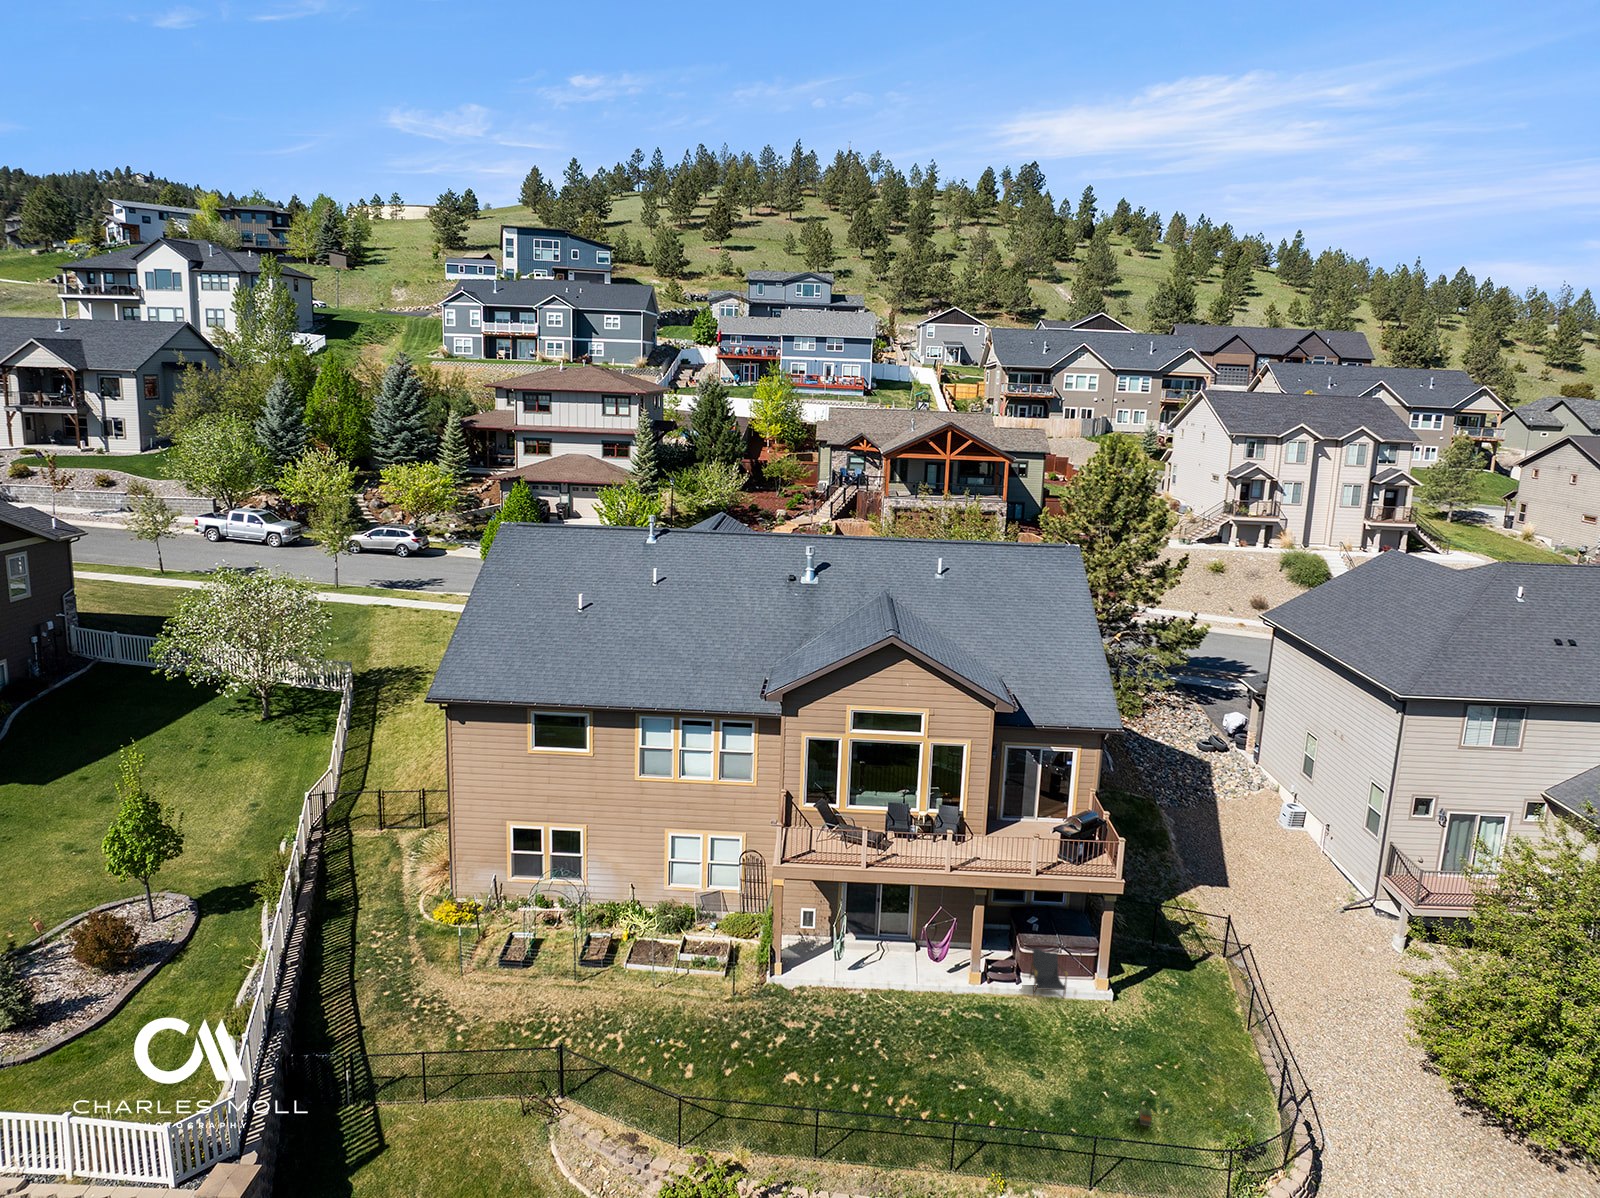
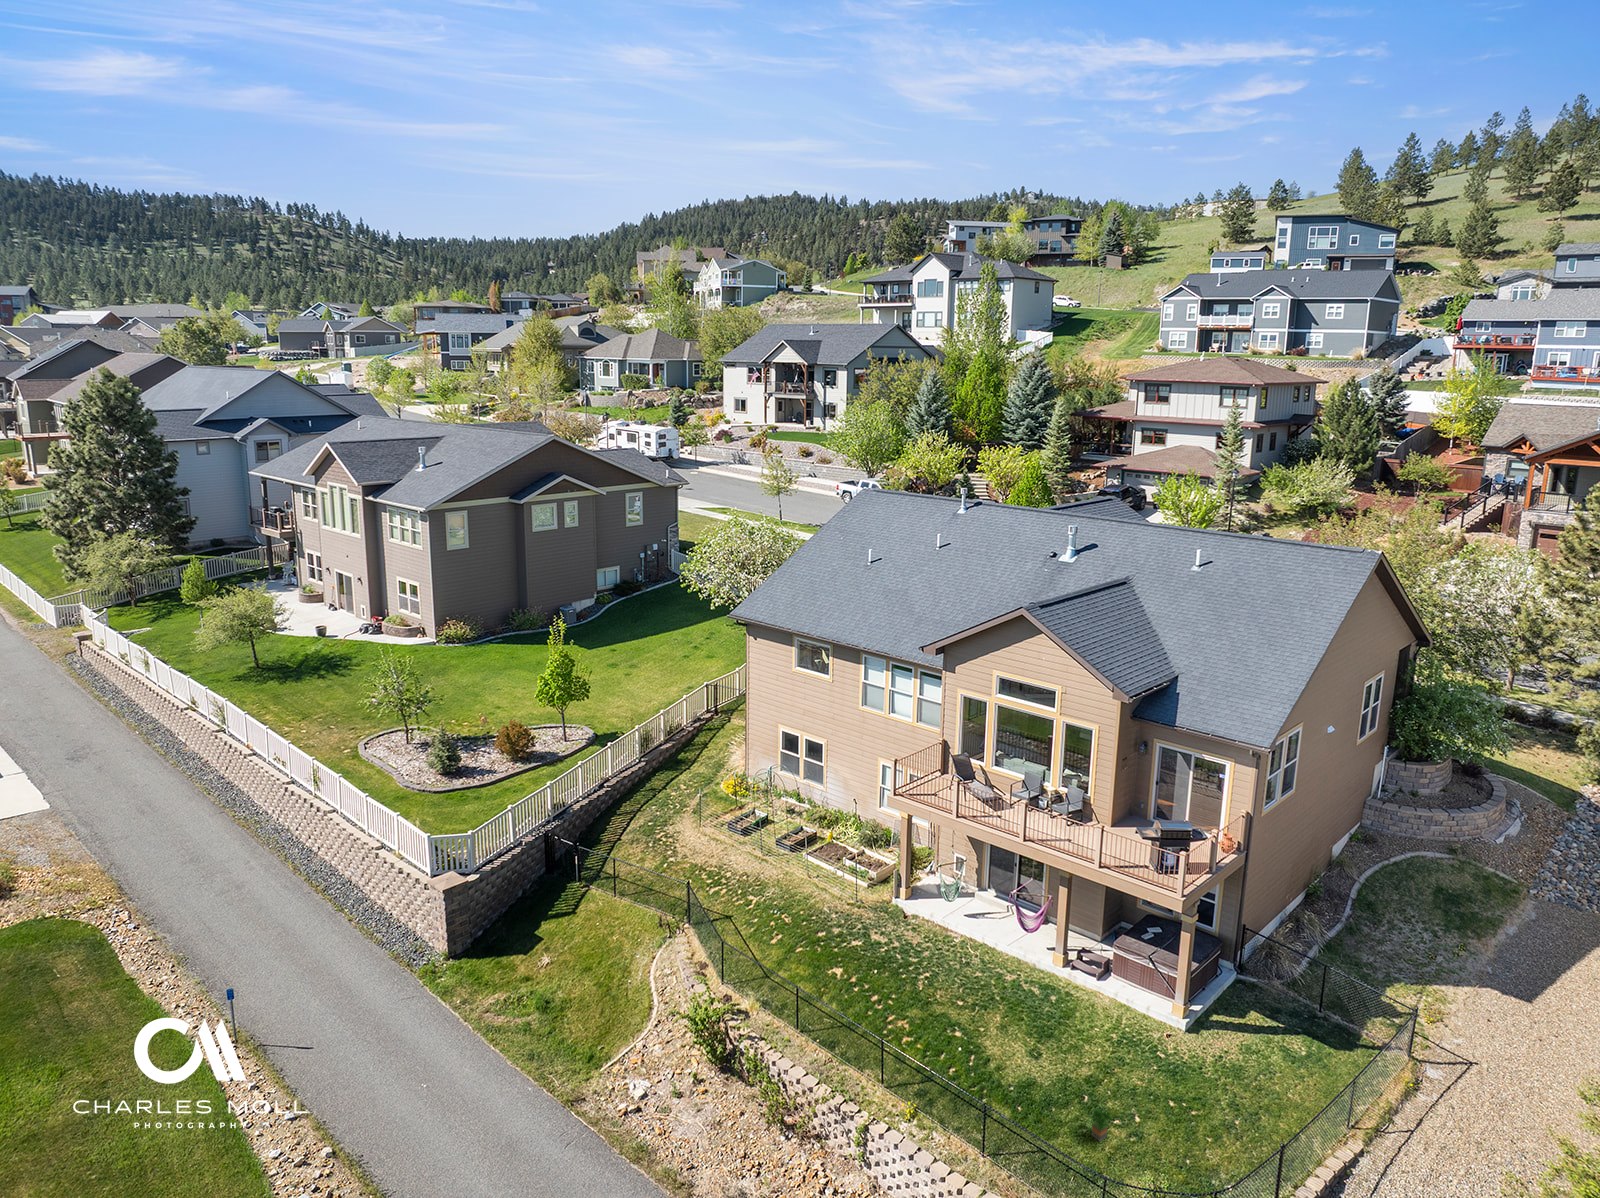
lounge chair: present [1029,949,1068,997] -> none [1120,957,1164,1017]

